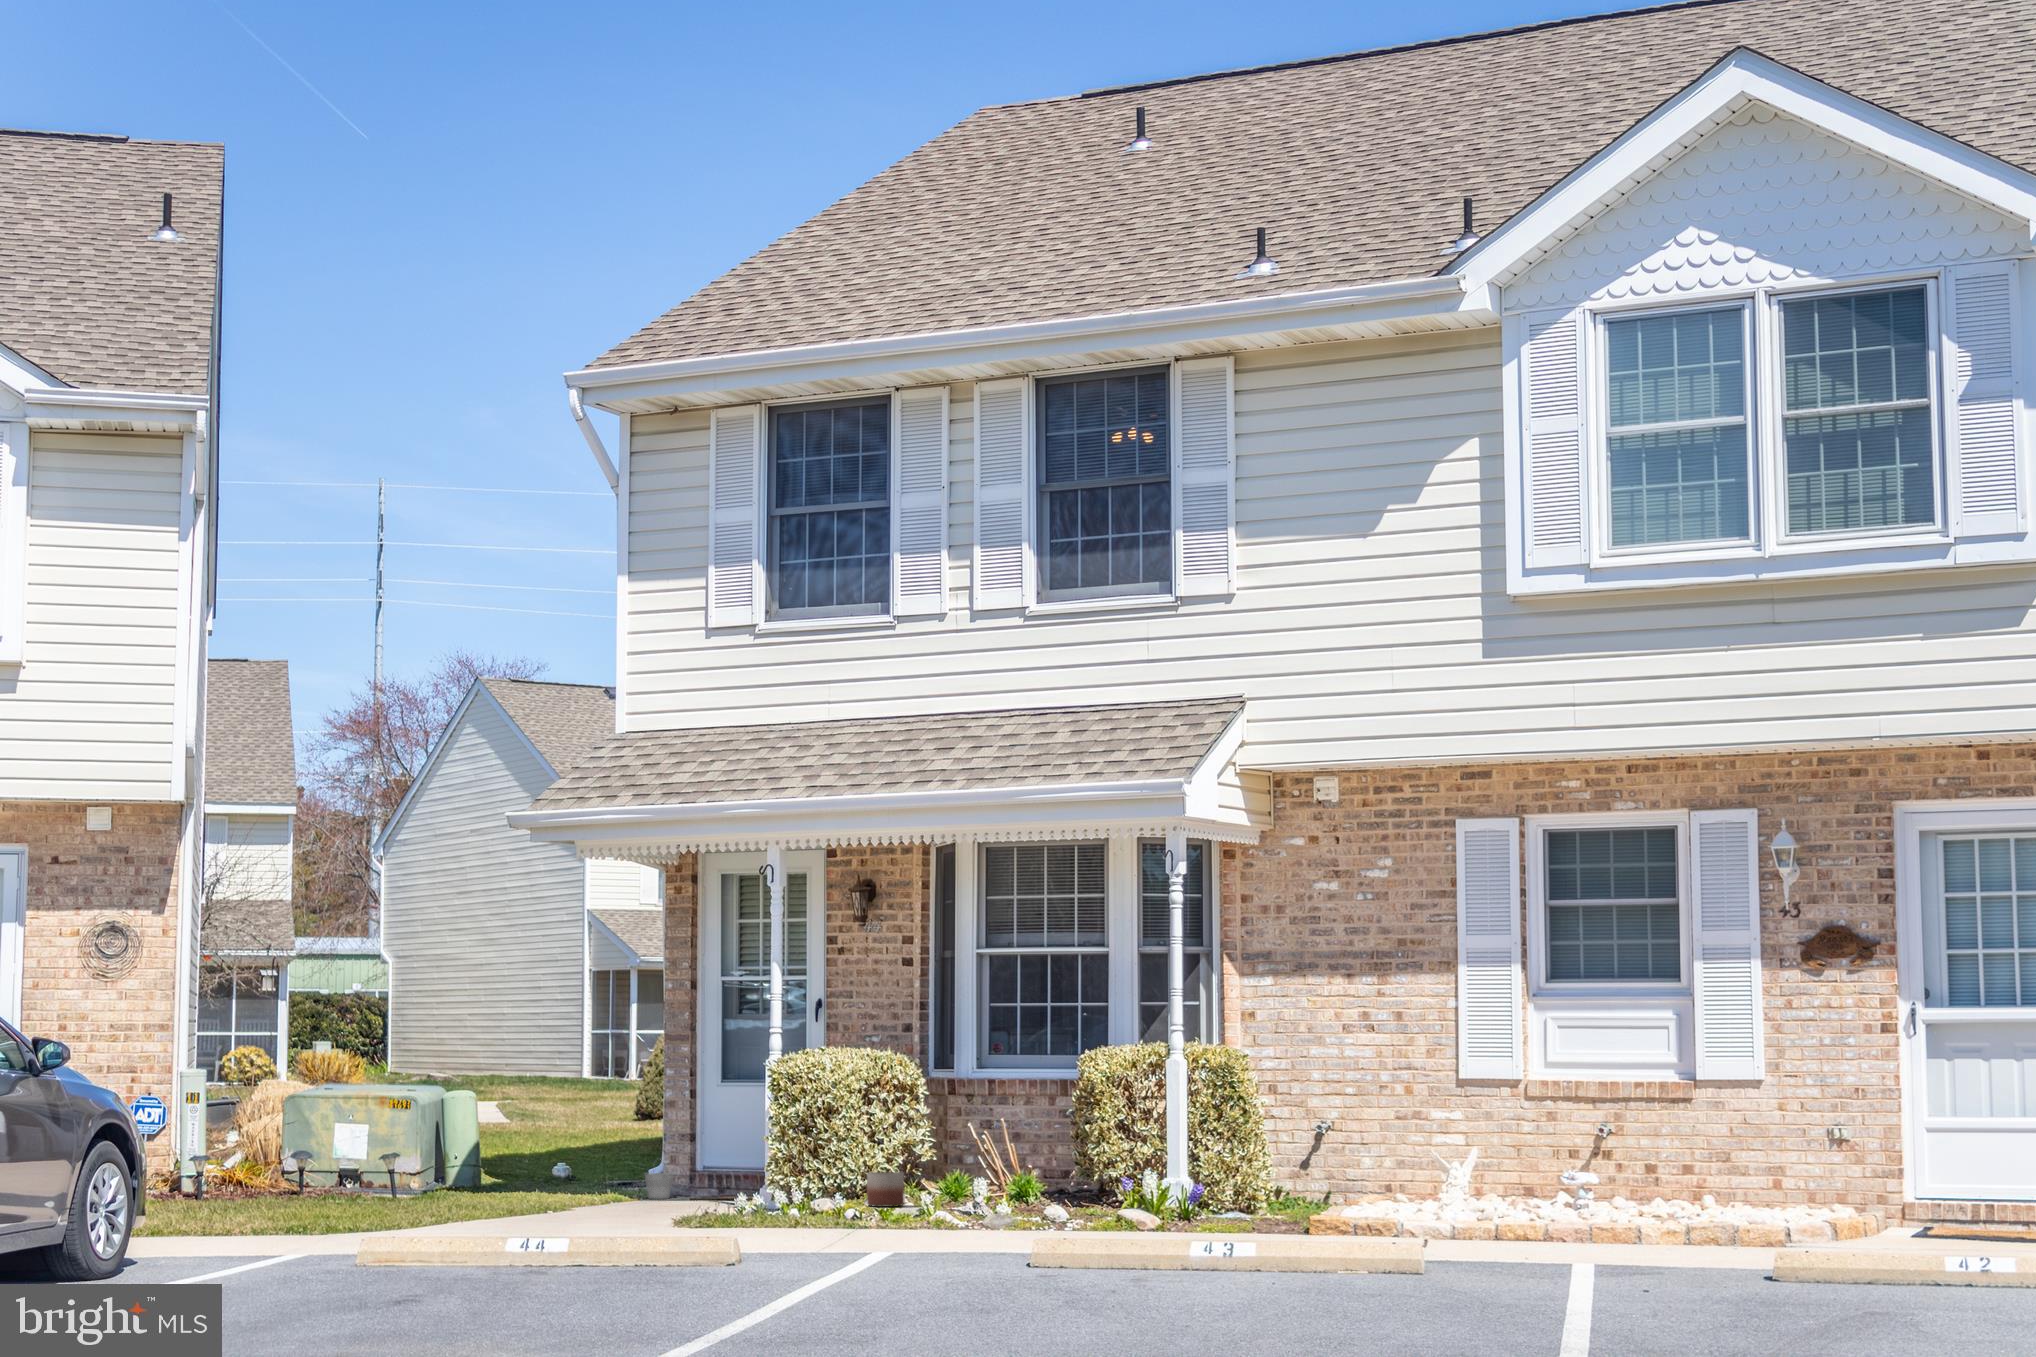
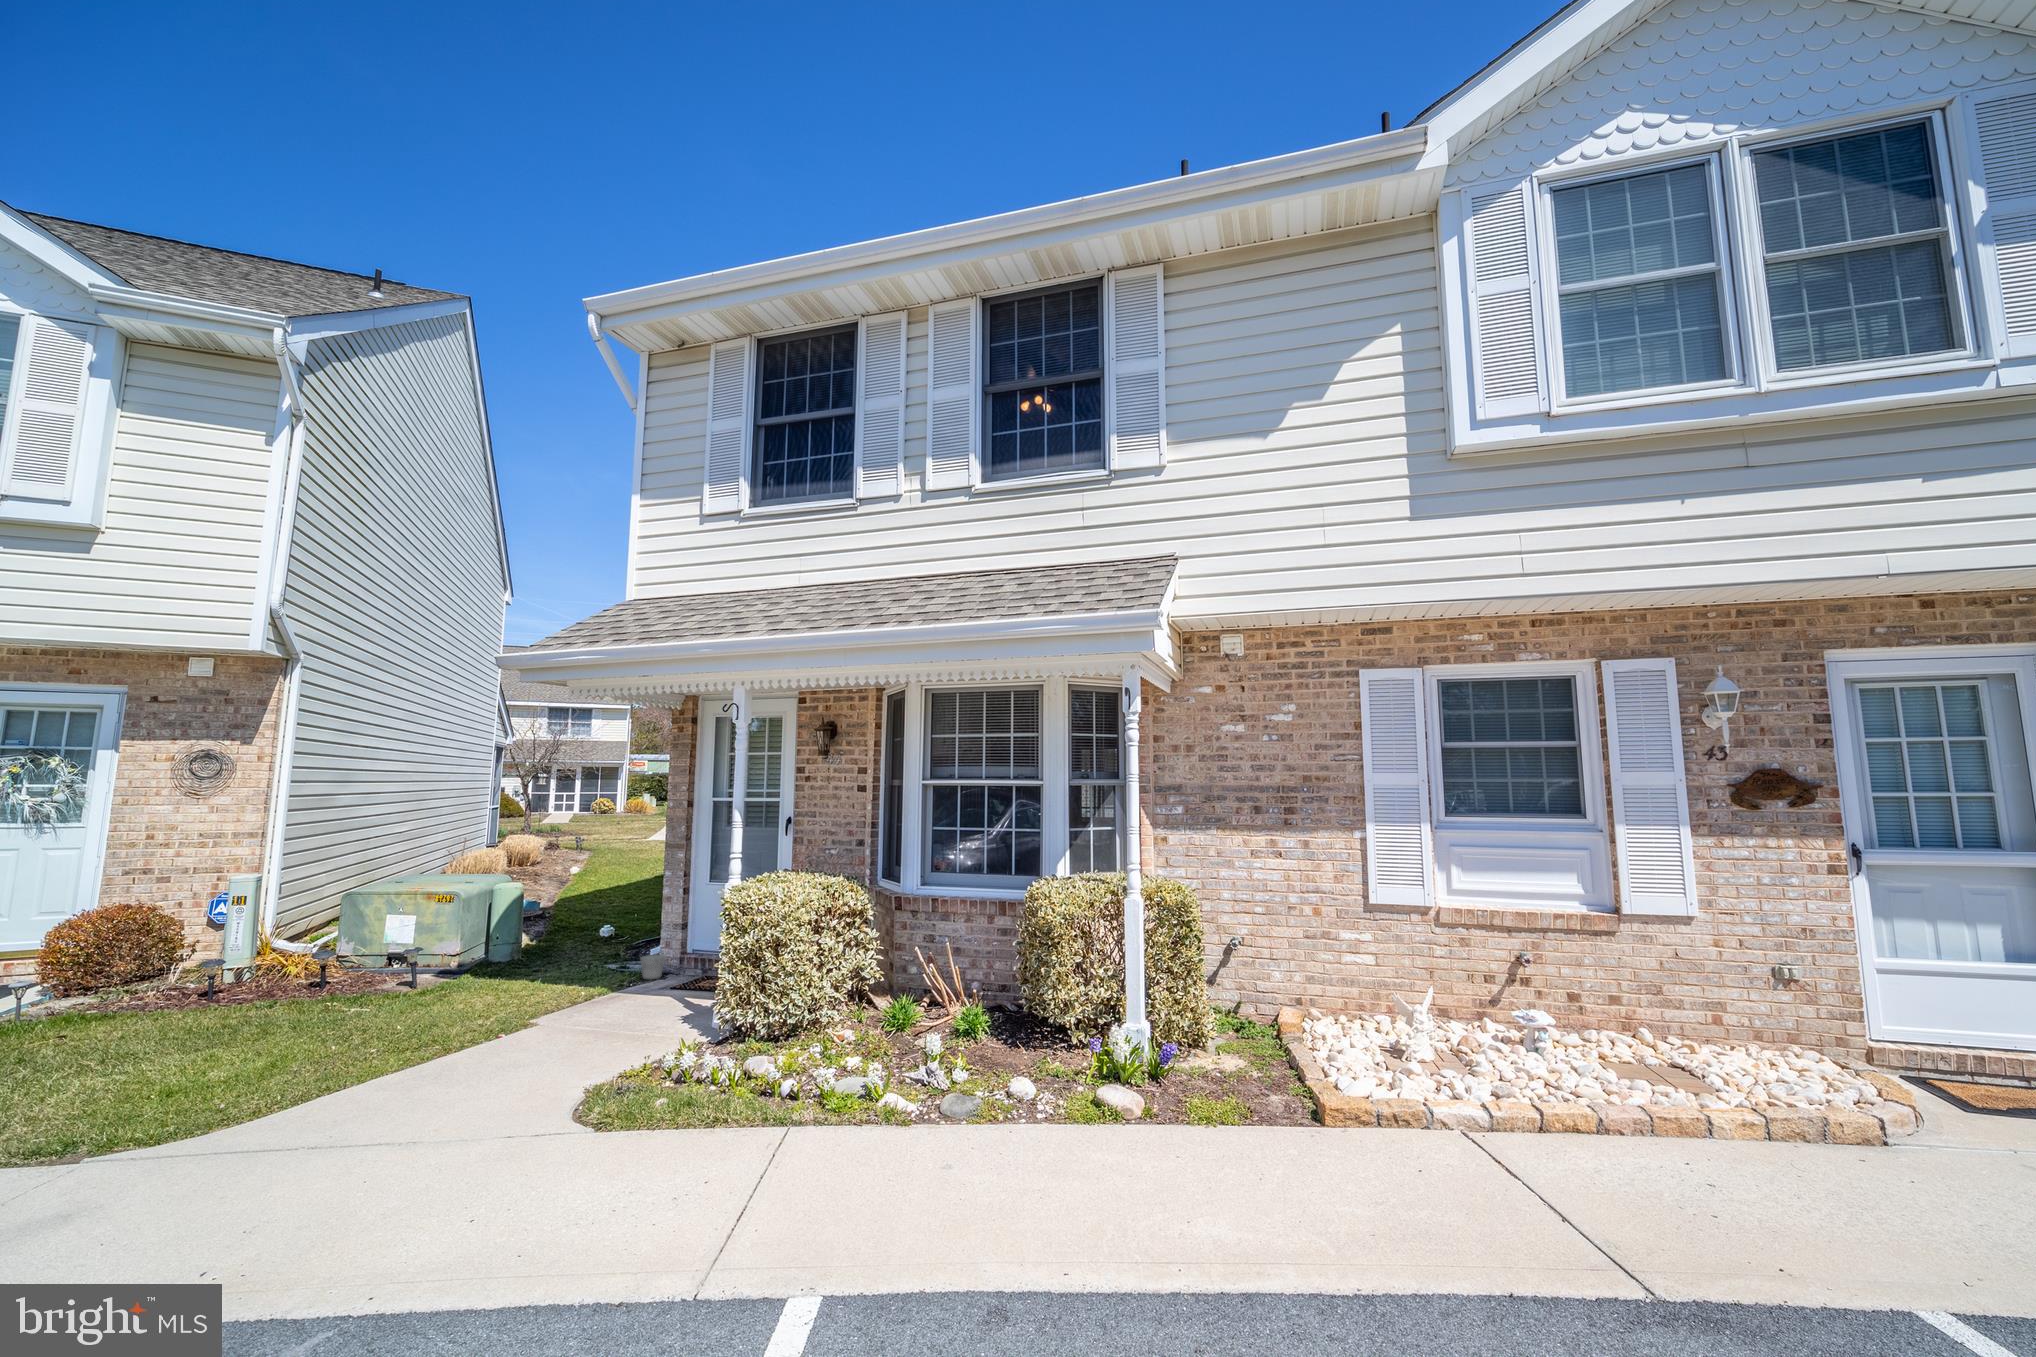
planter: present [867,1172,904,1207] -> none [812,1003,851,1047]

